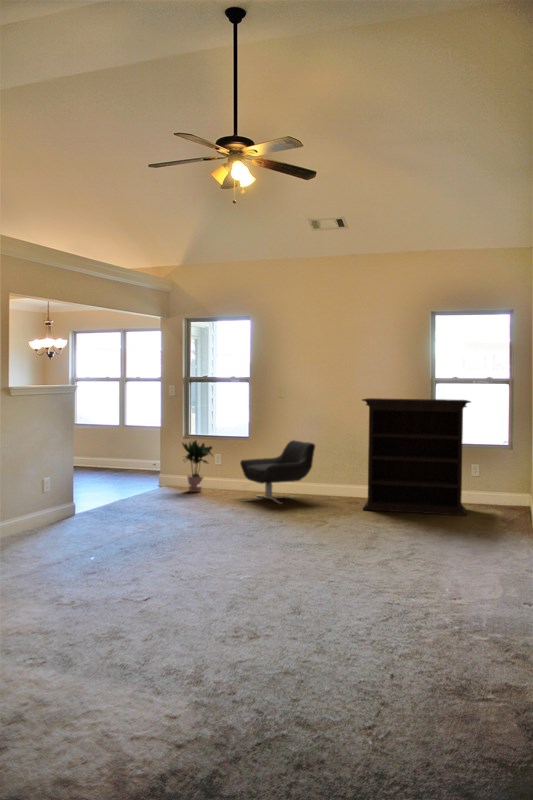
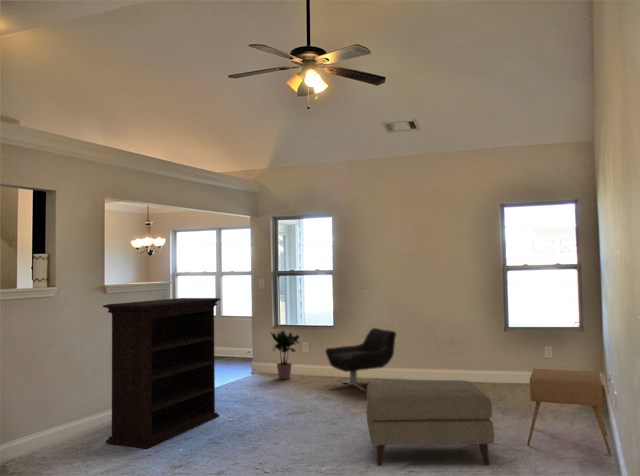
bookshelf: present [362,398,471,516] -> present [103,298,221,449]
side table: none [437,477,517,557] -> present [527,369,611,454]
ottoman: none [281,484,404,563] -> present [366,380,494,466]

